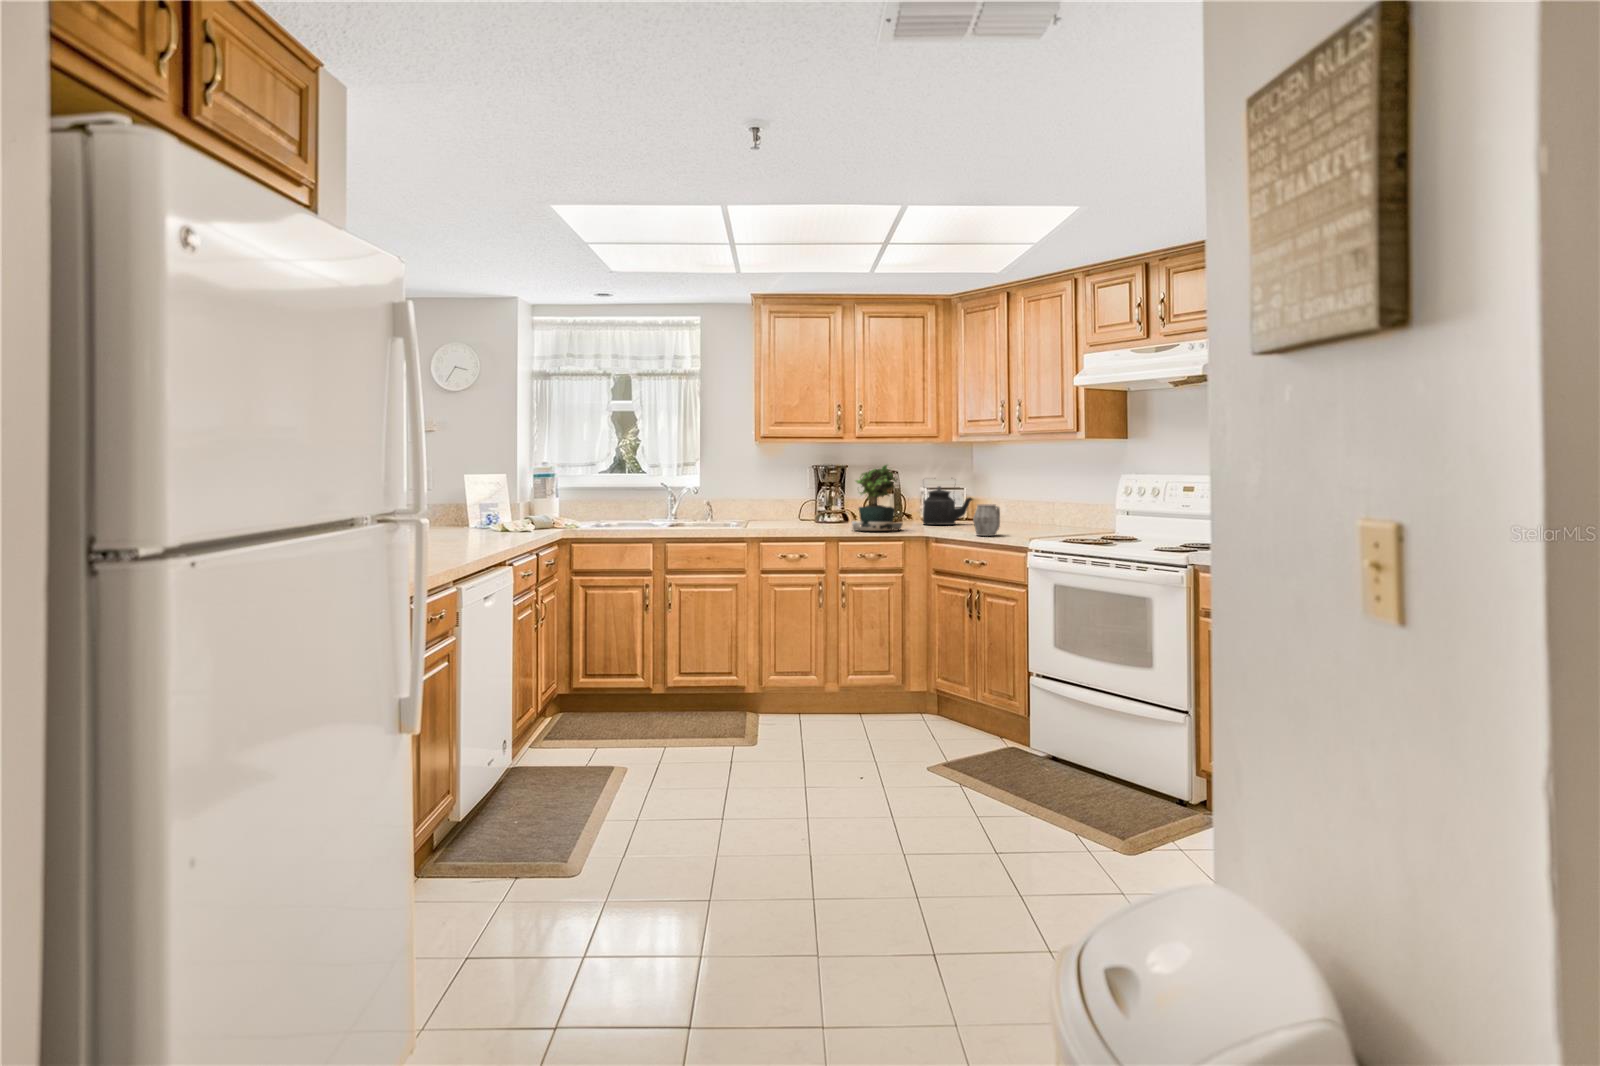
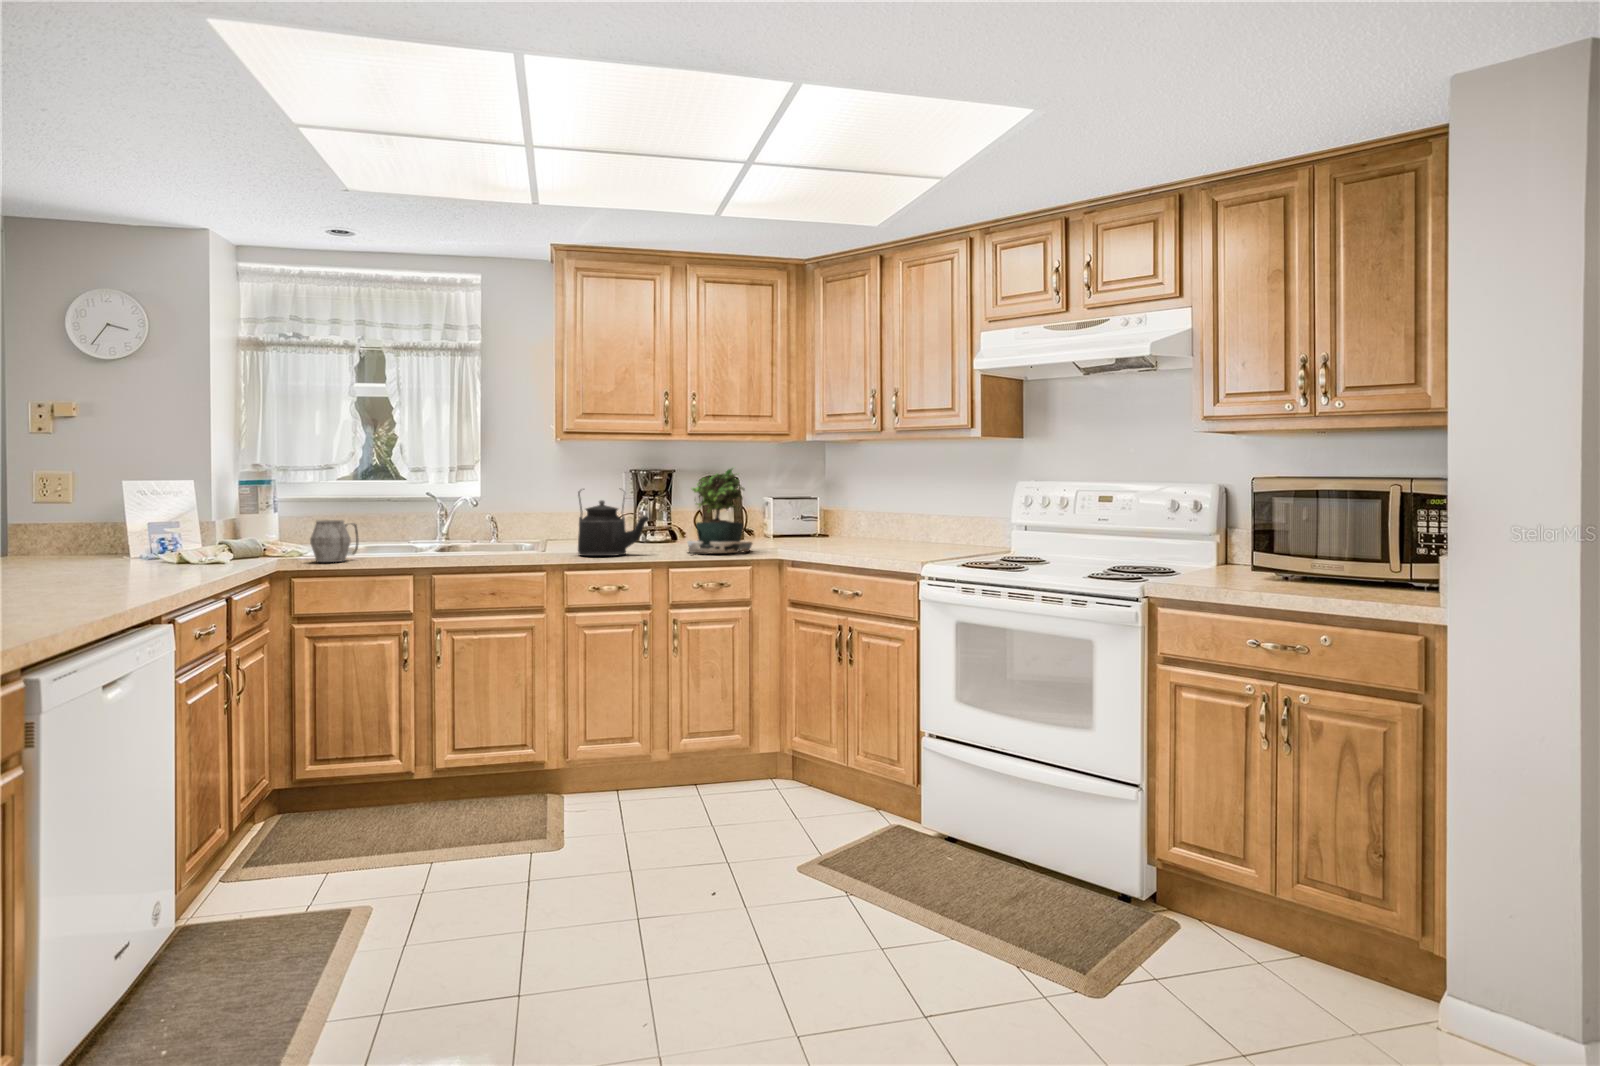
kettle: present [923,486,972,525] -> present [578,489,649,556]
mug: present [973,504,1000,536] -> present [310,520,358,562]

